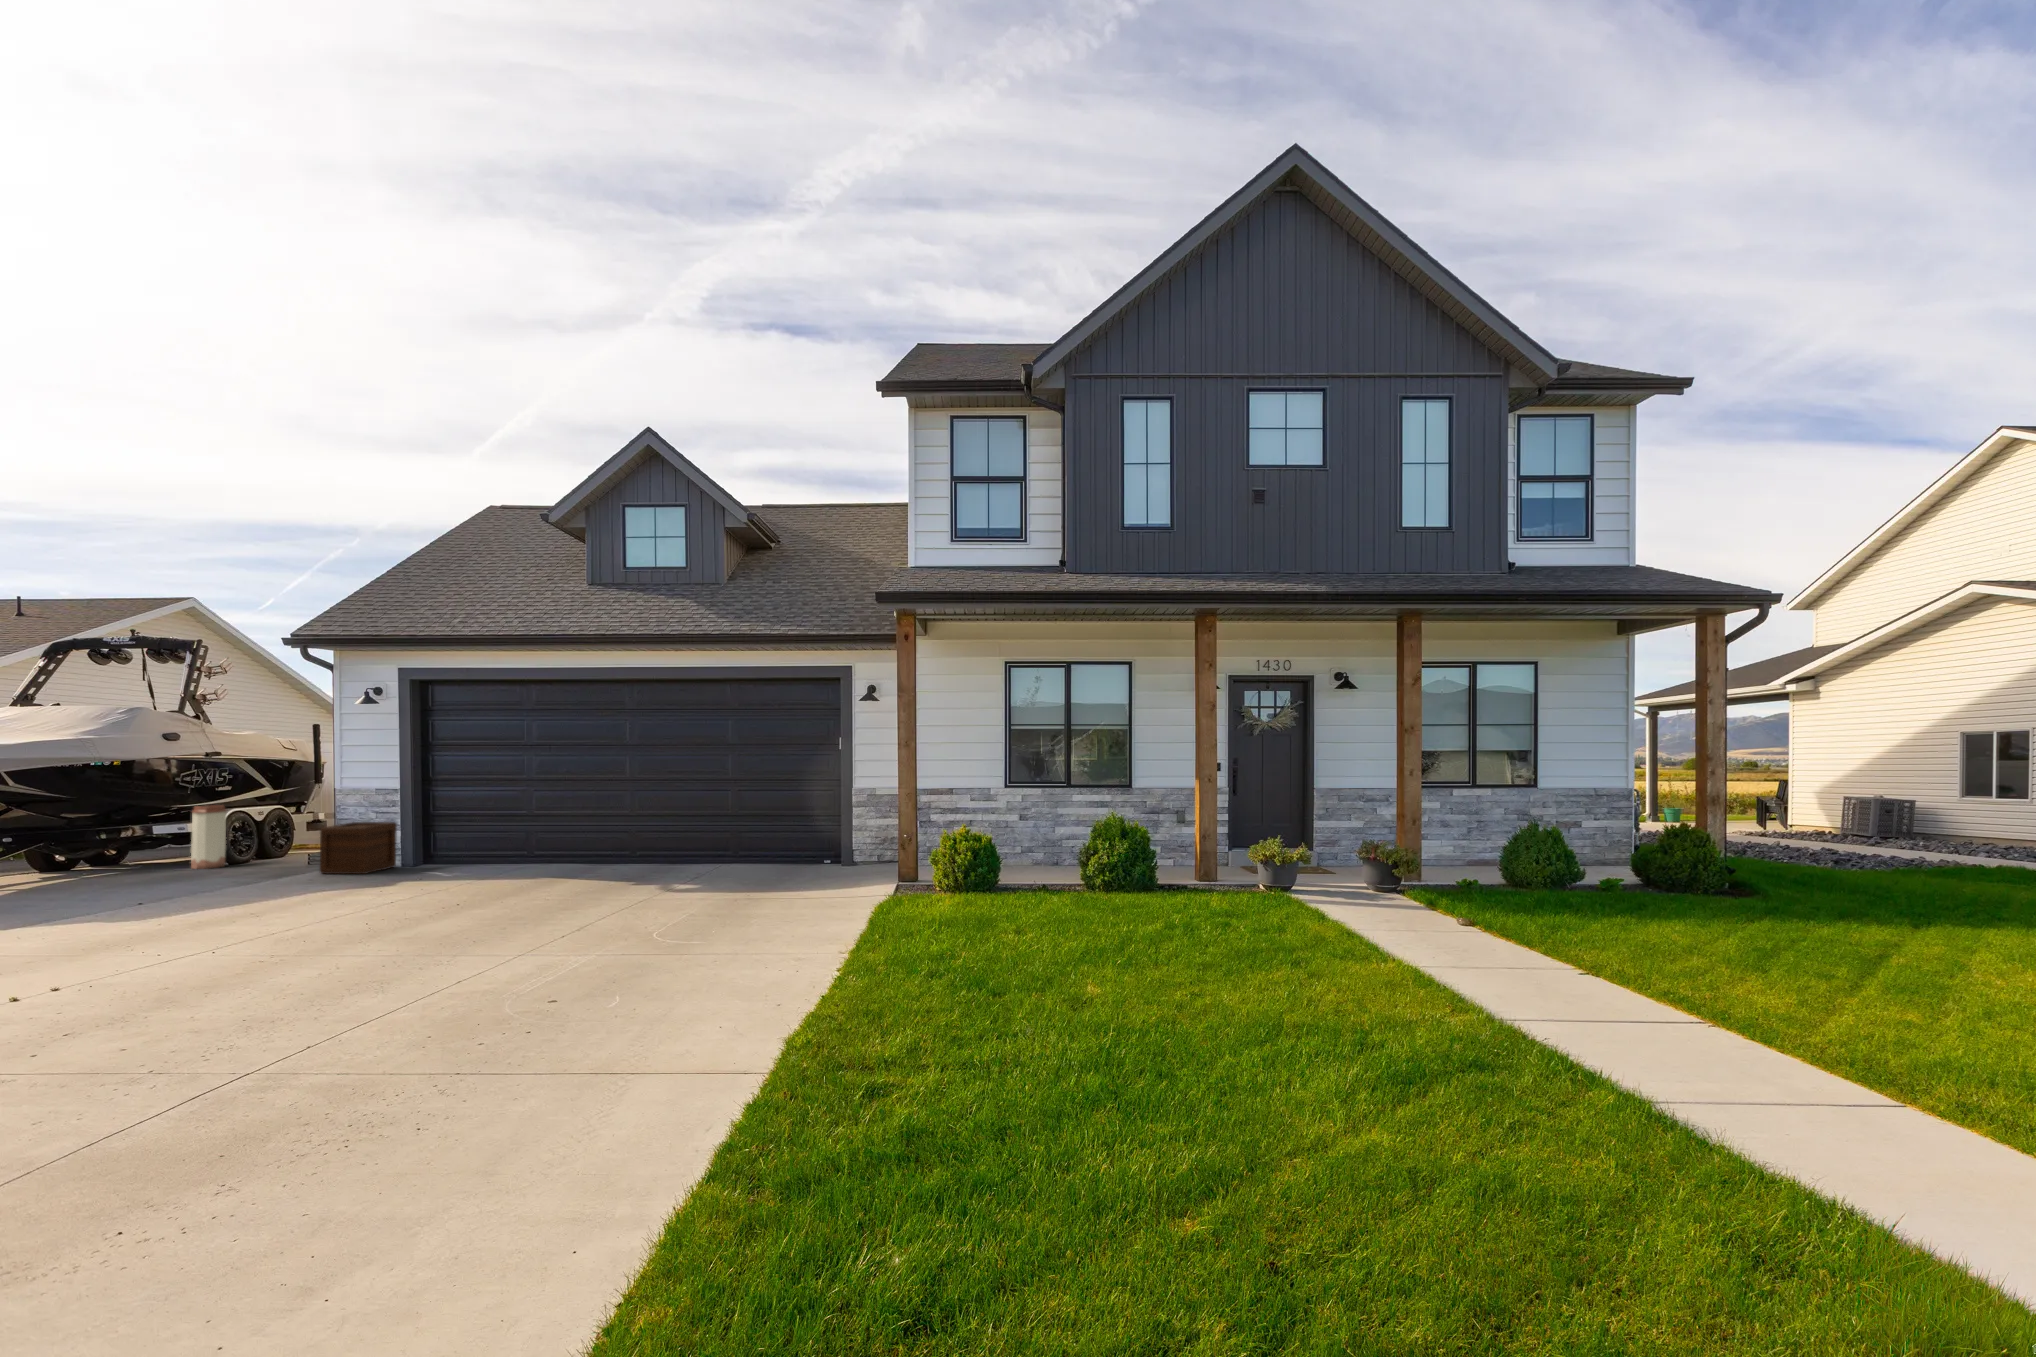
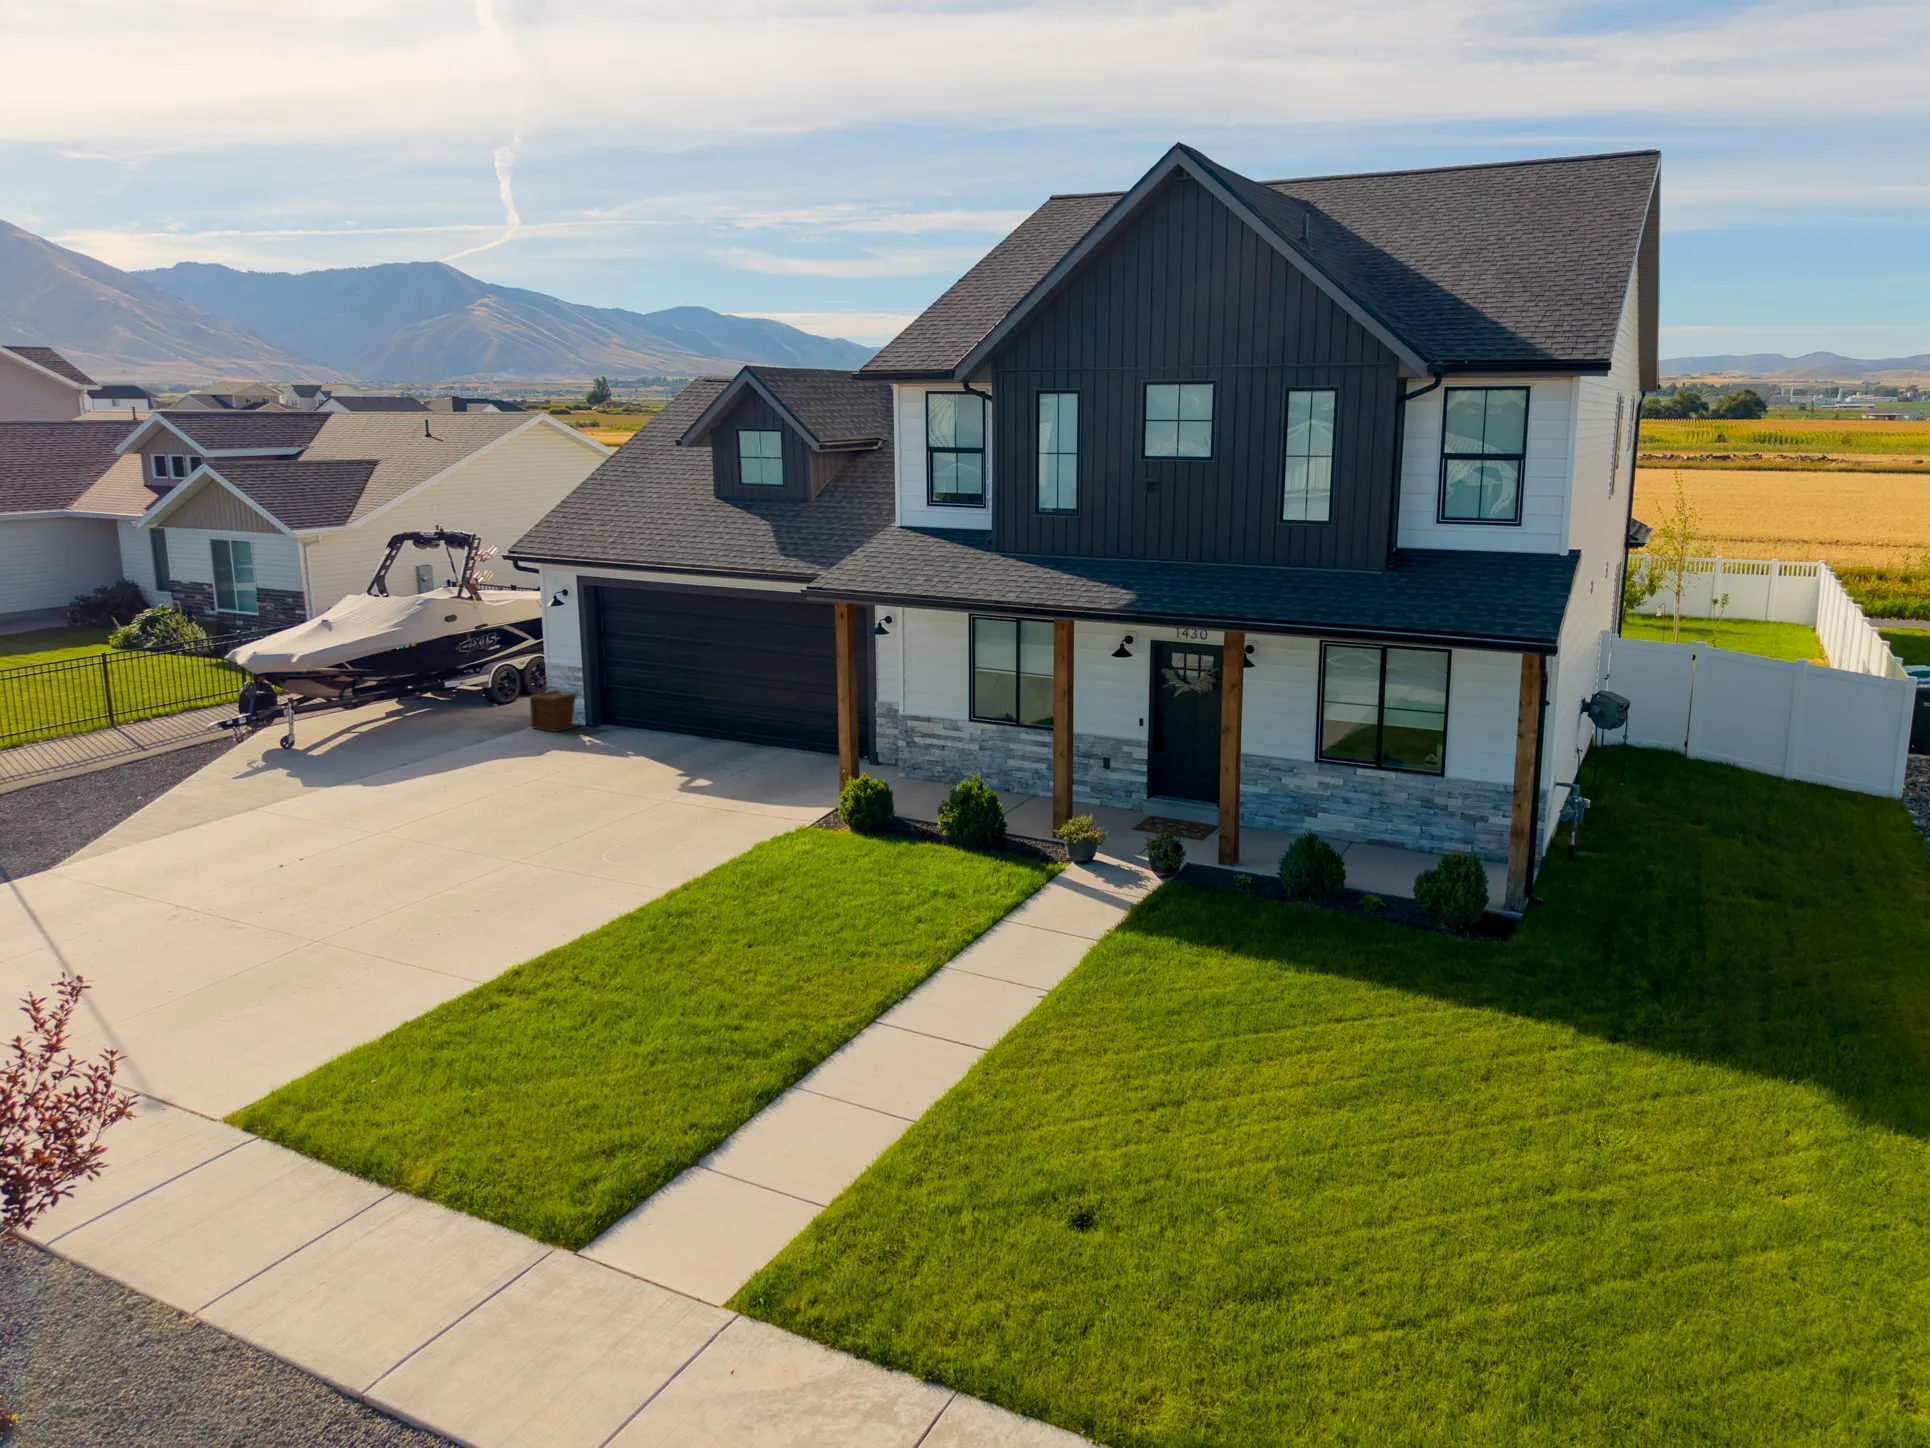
trash can: present [191,805,227,869] -> none [472,663,496,710]

